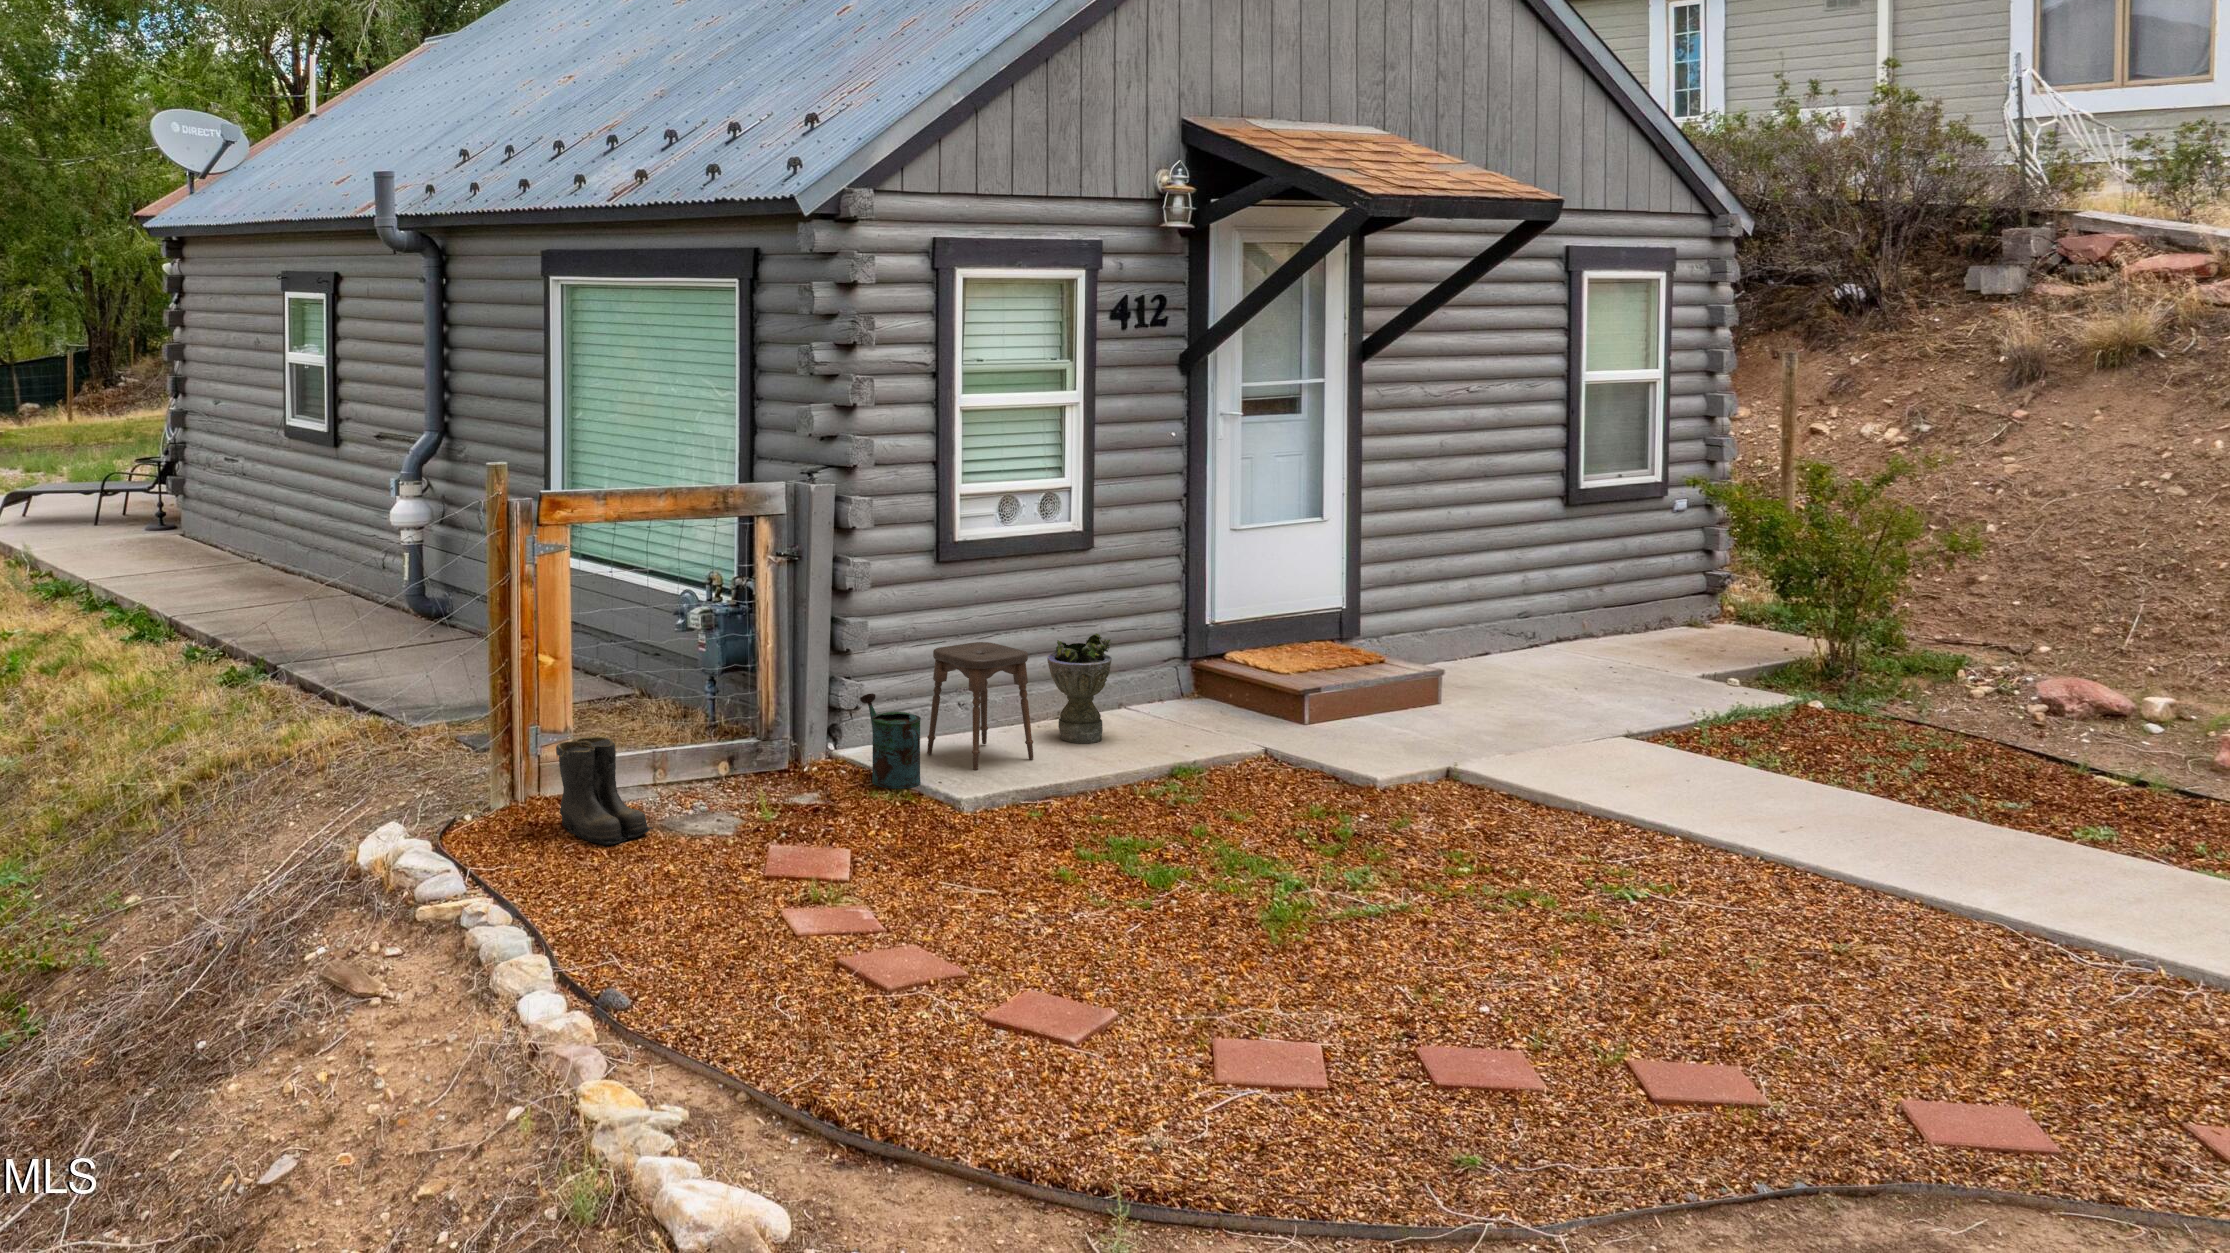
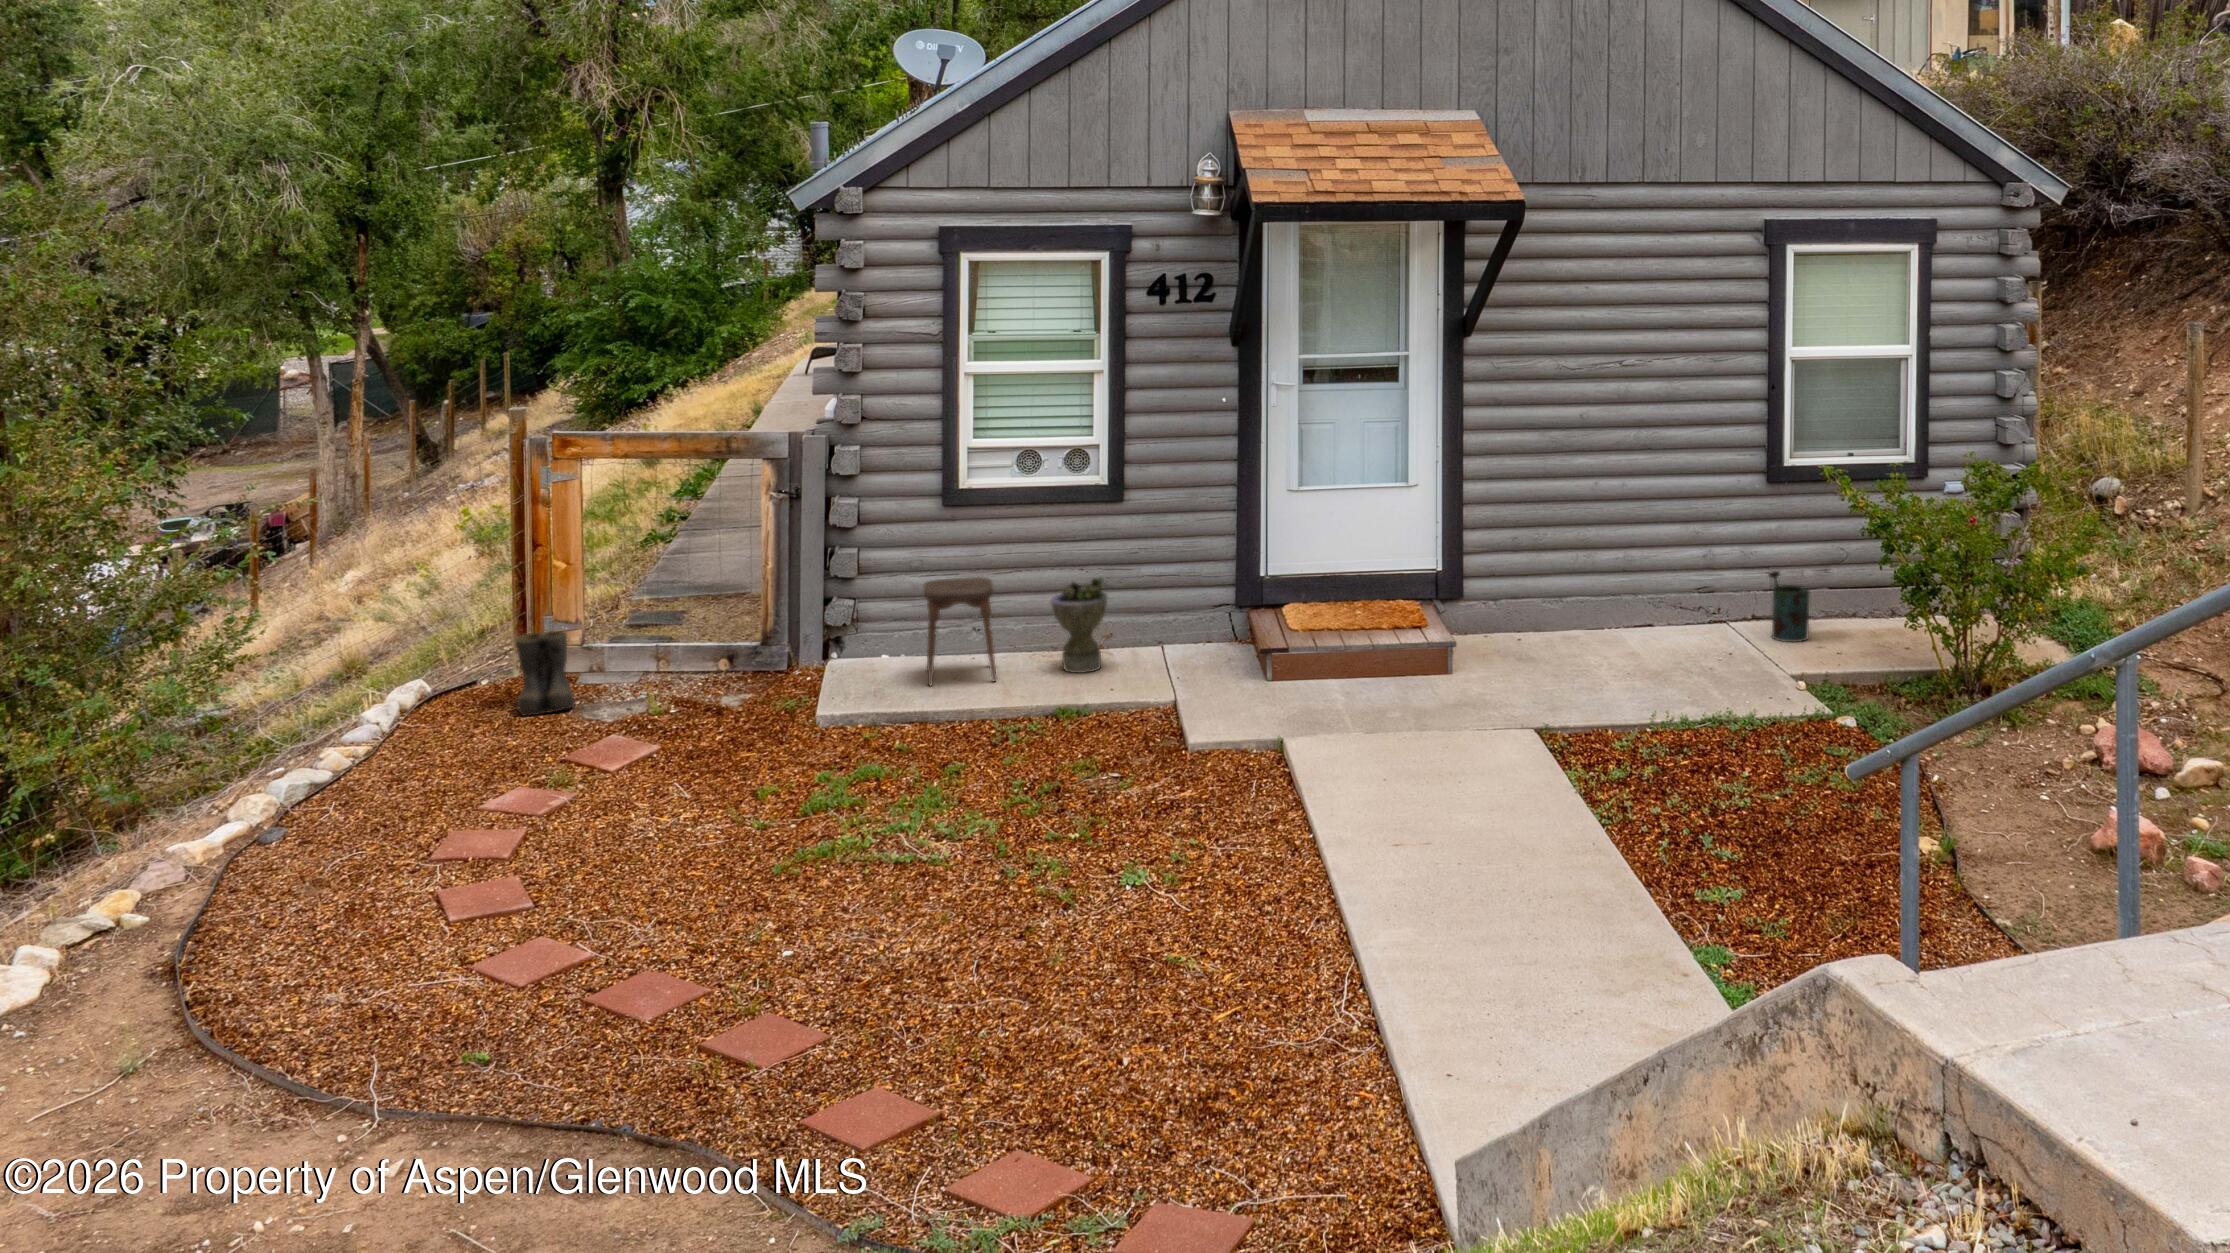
watering can: present [860,693,921,789] -> present [1769,571,1809,642]

